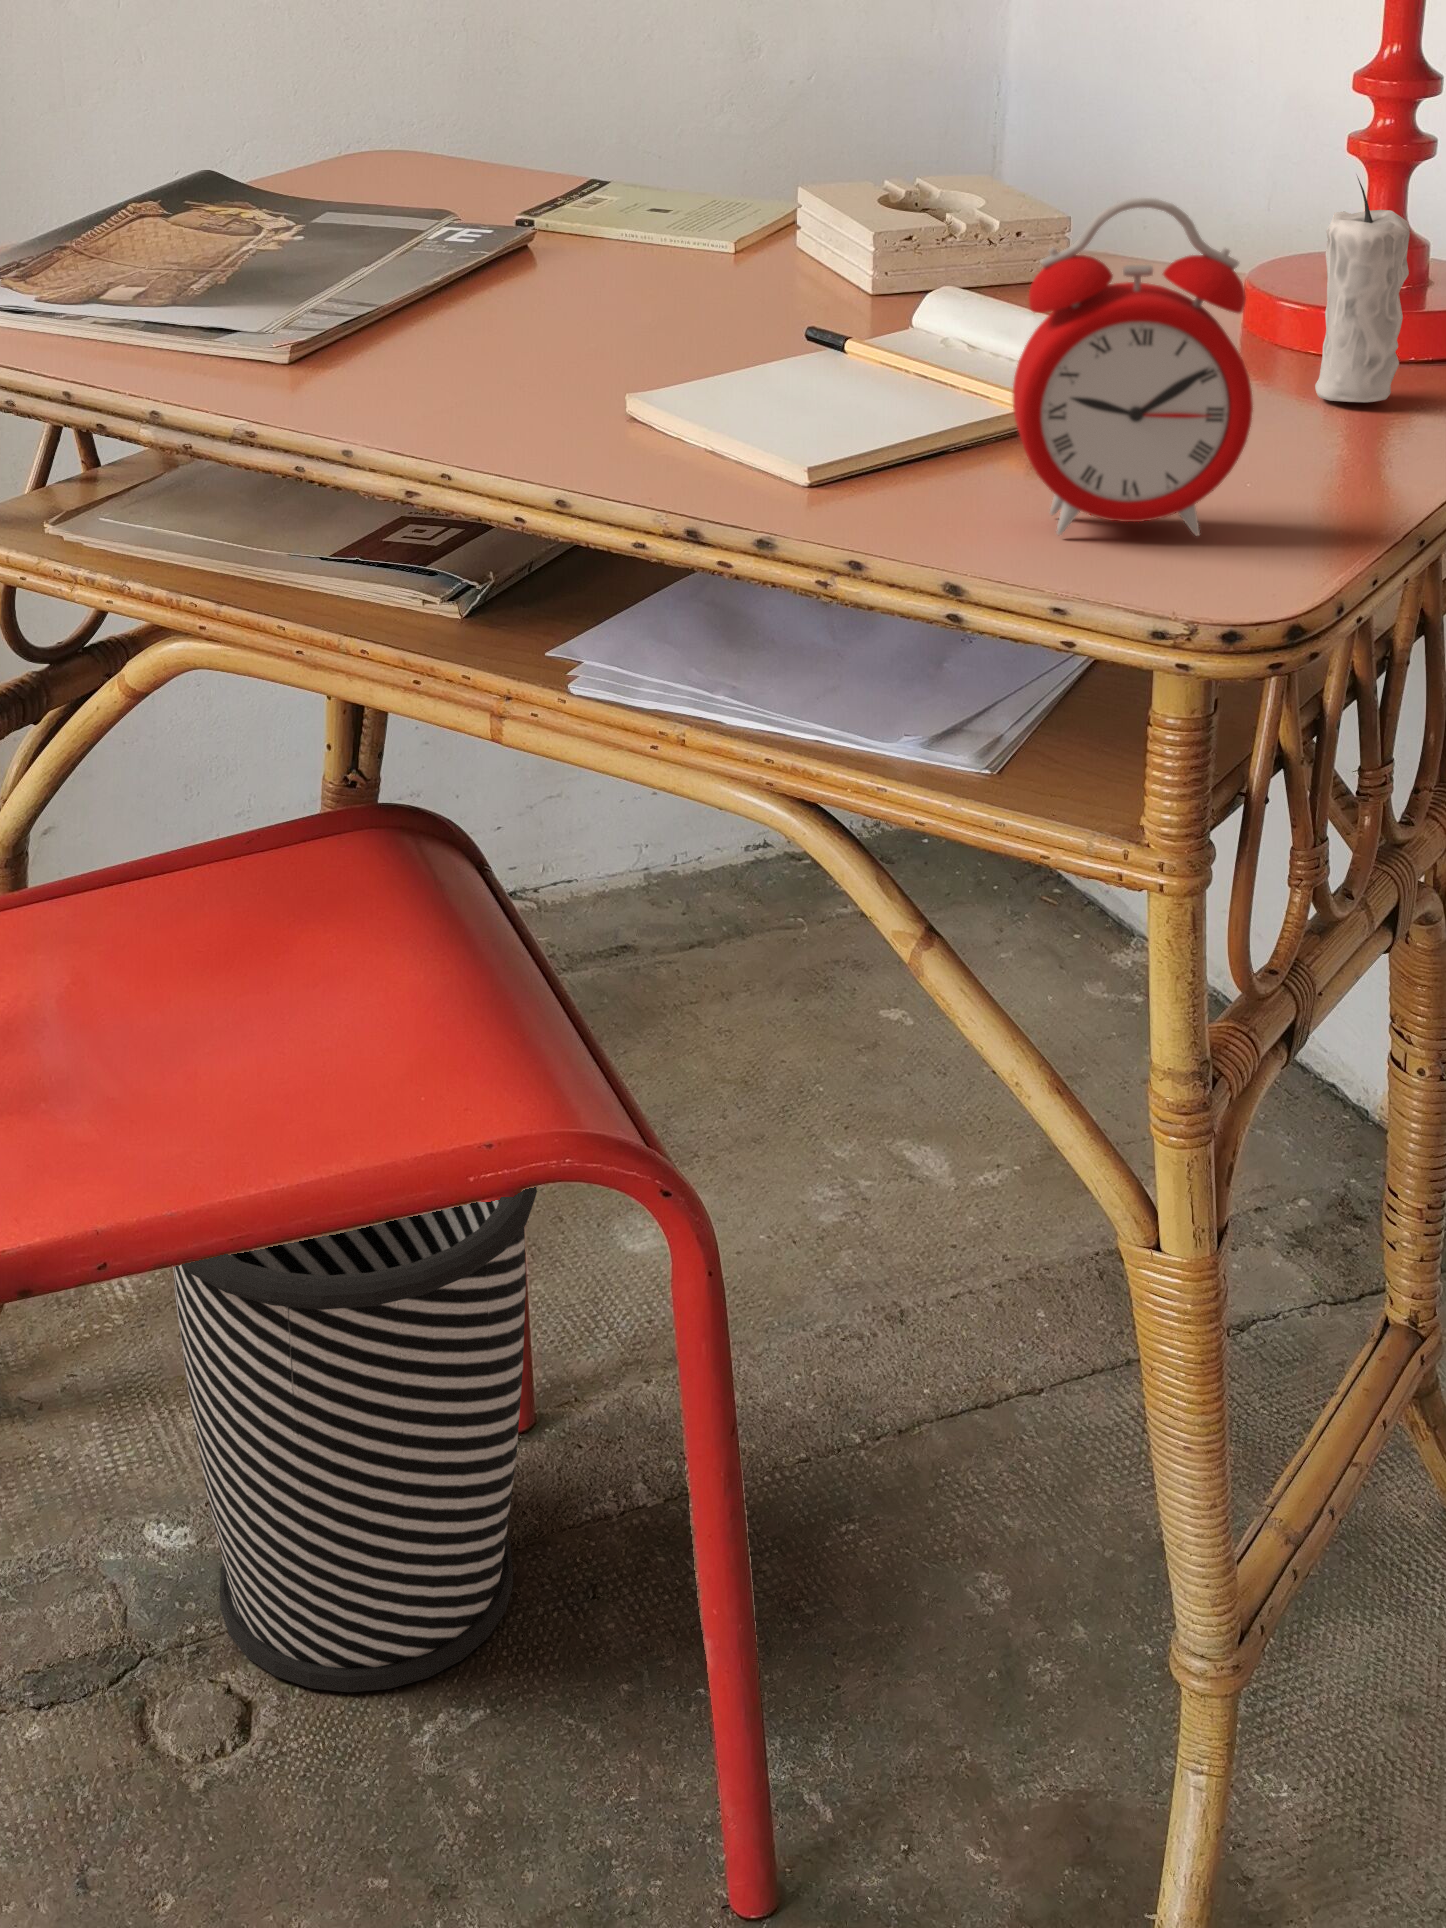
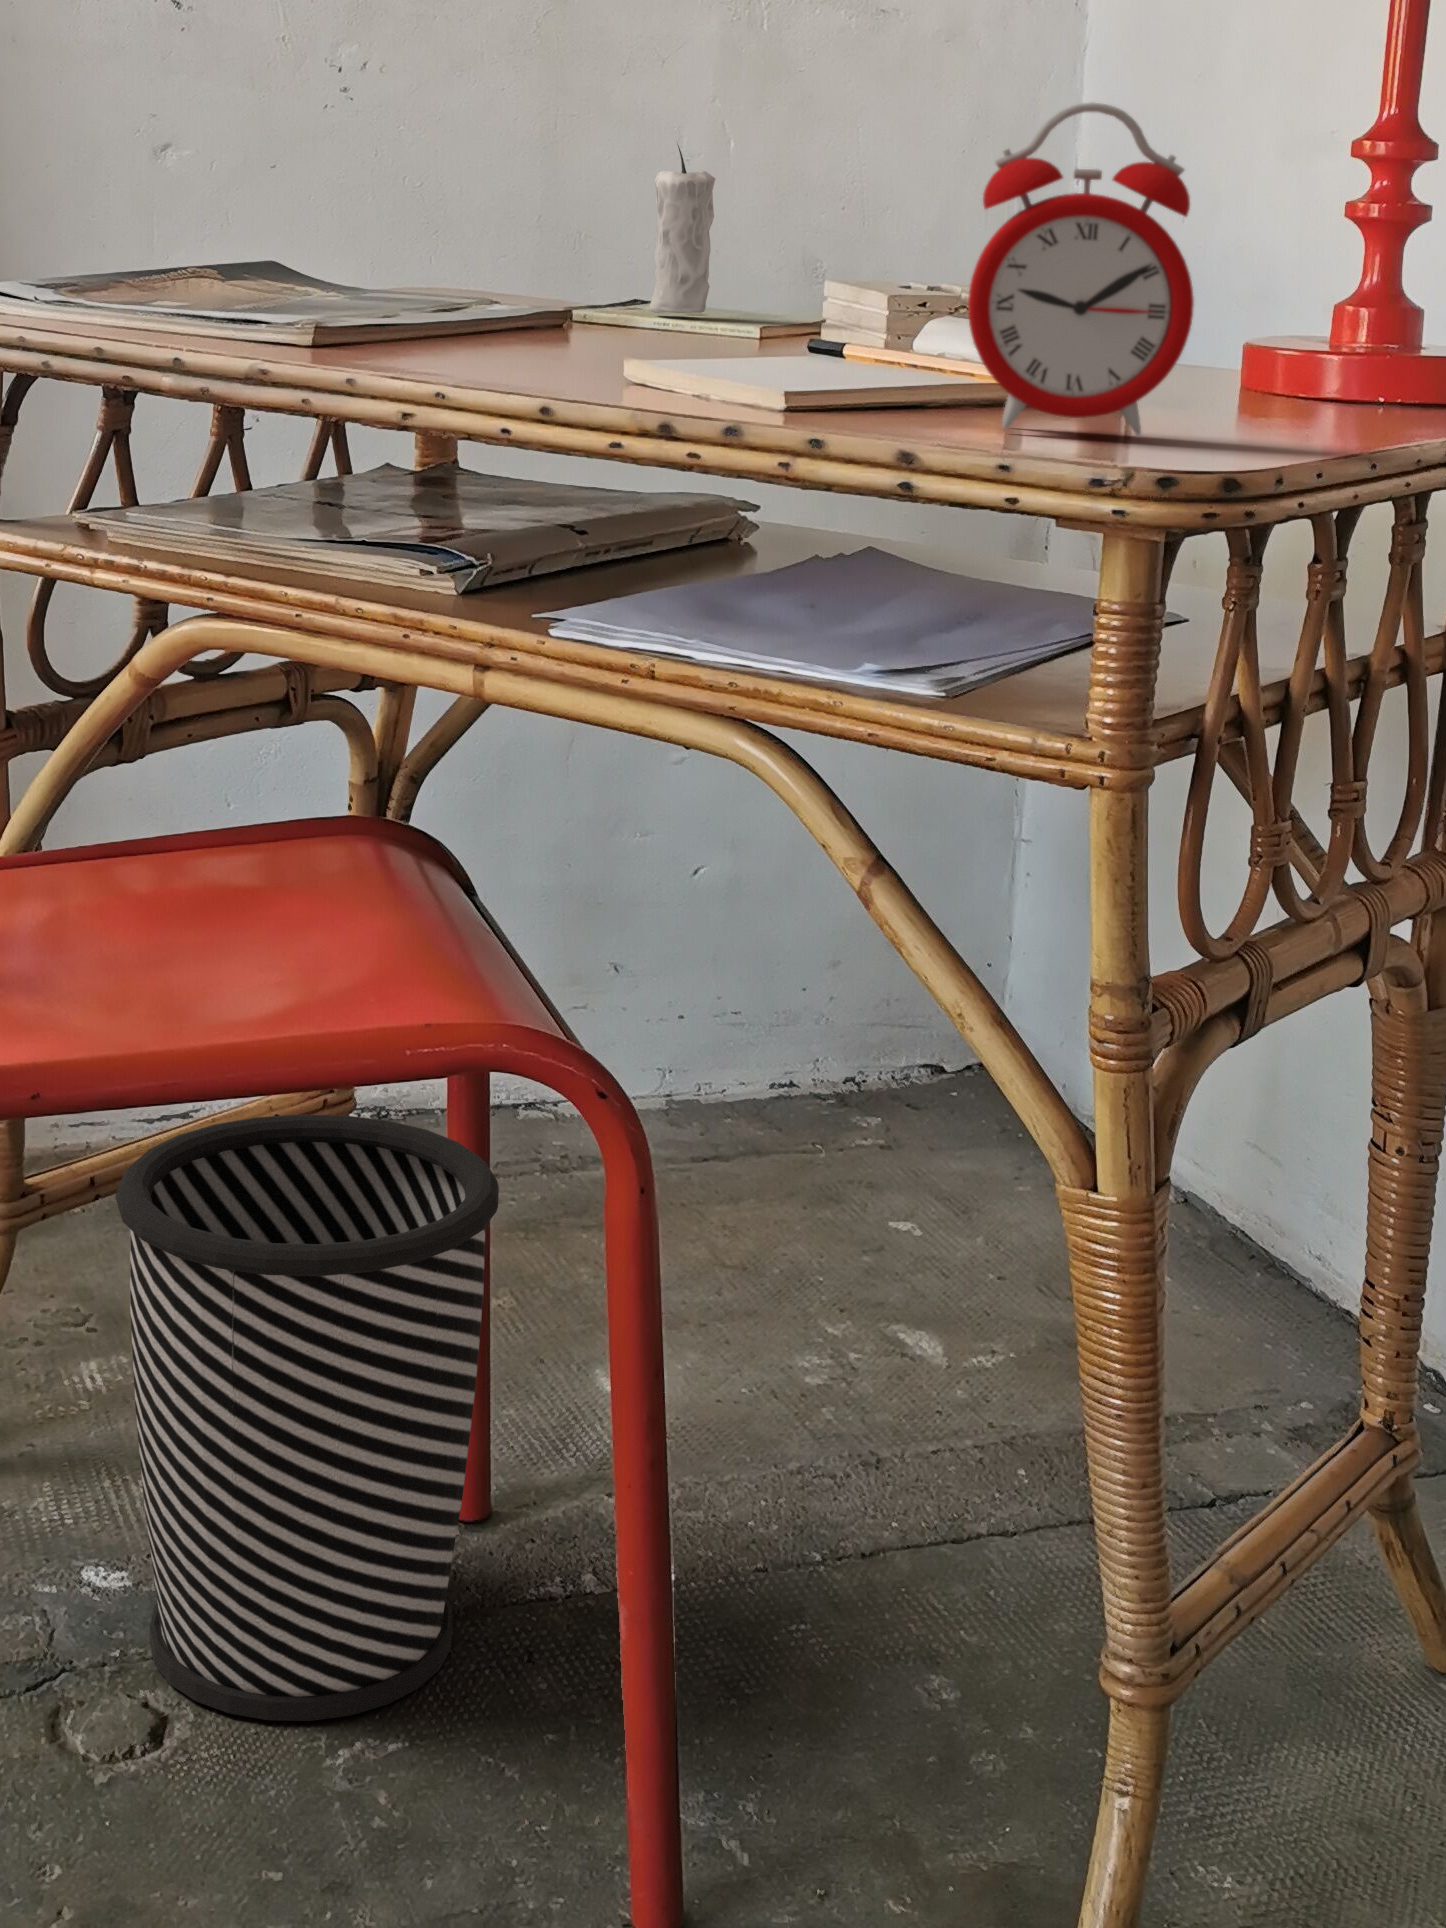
candle: present [1315,176,1410,402] -> present [649,145,715,313]

